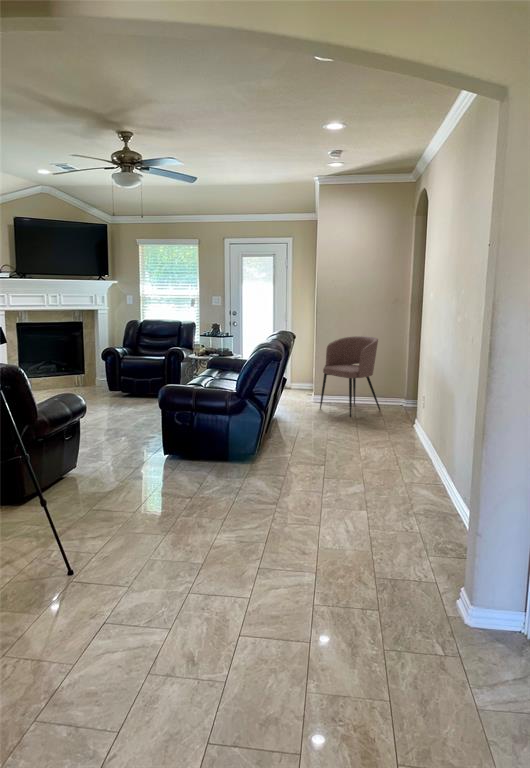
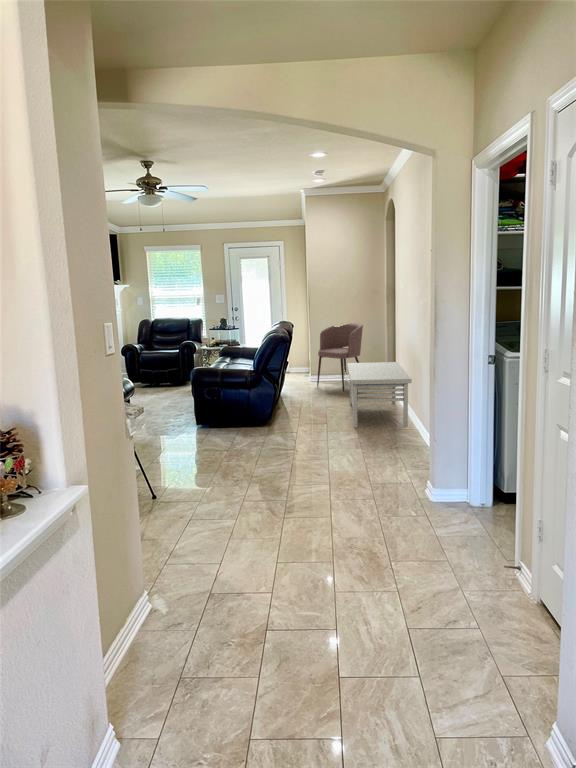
storage bench: none [356,386,439,477] -> present [347,362,412,428]

